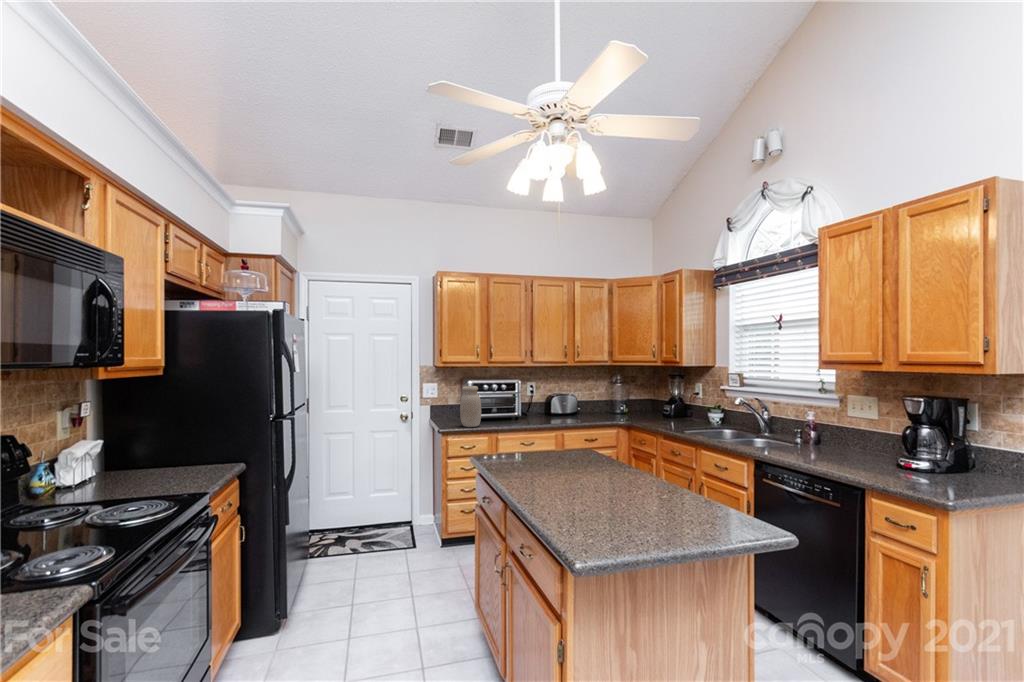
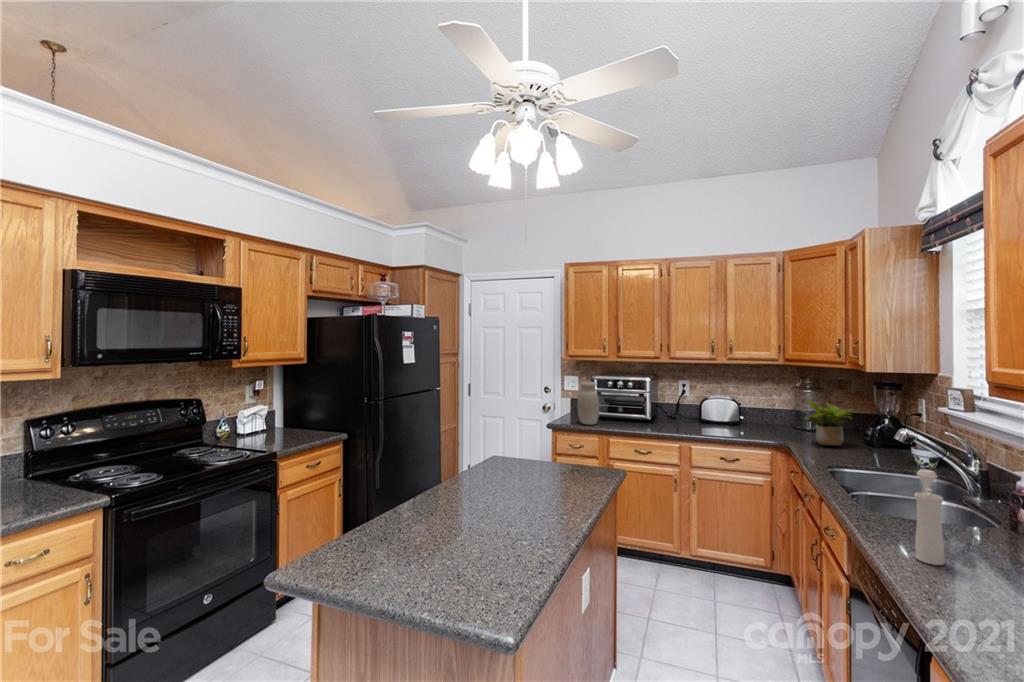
potted plant: none [637,389,667,421] -> present [805,401,852,446]
pepper mill: none [775,412,800,461] -> present [914,469,944,565]

